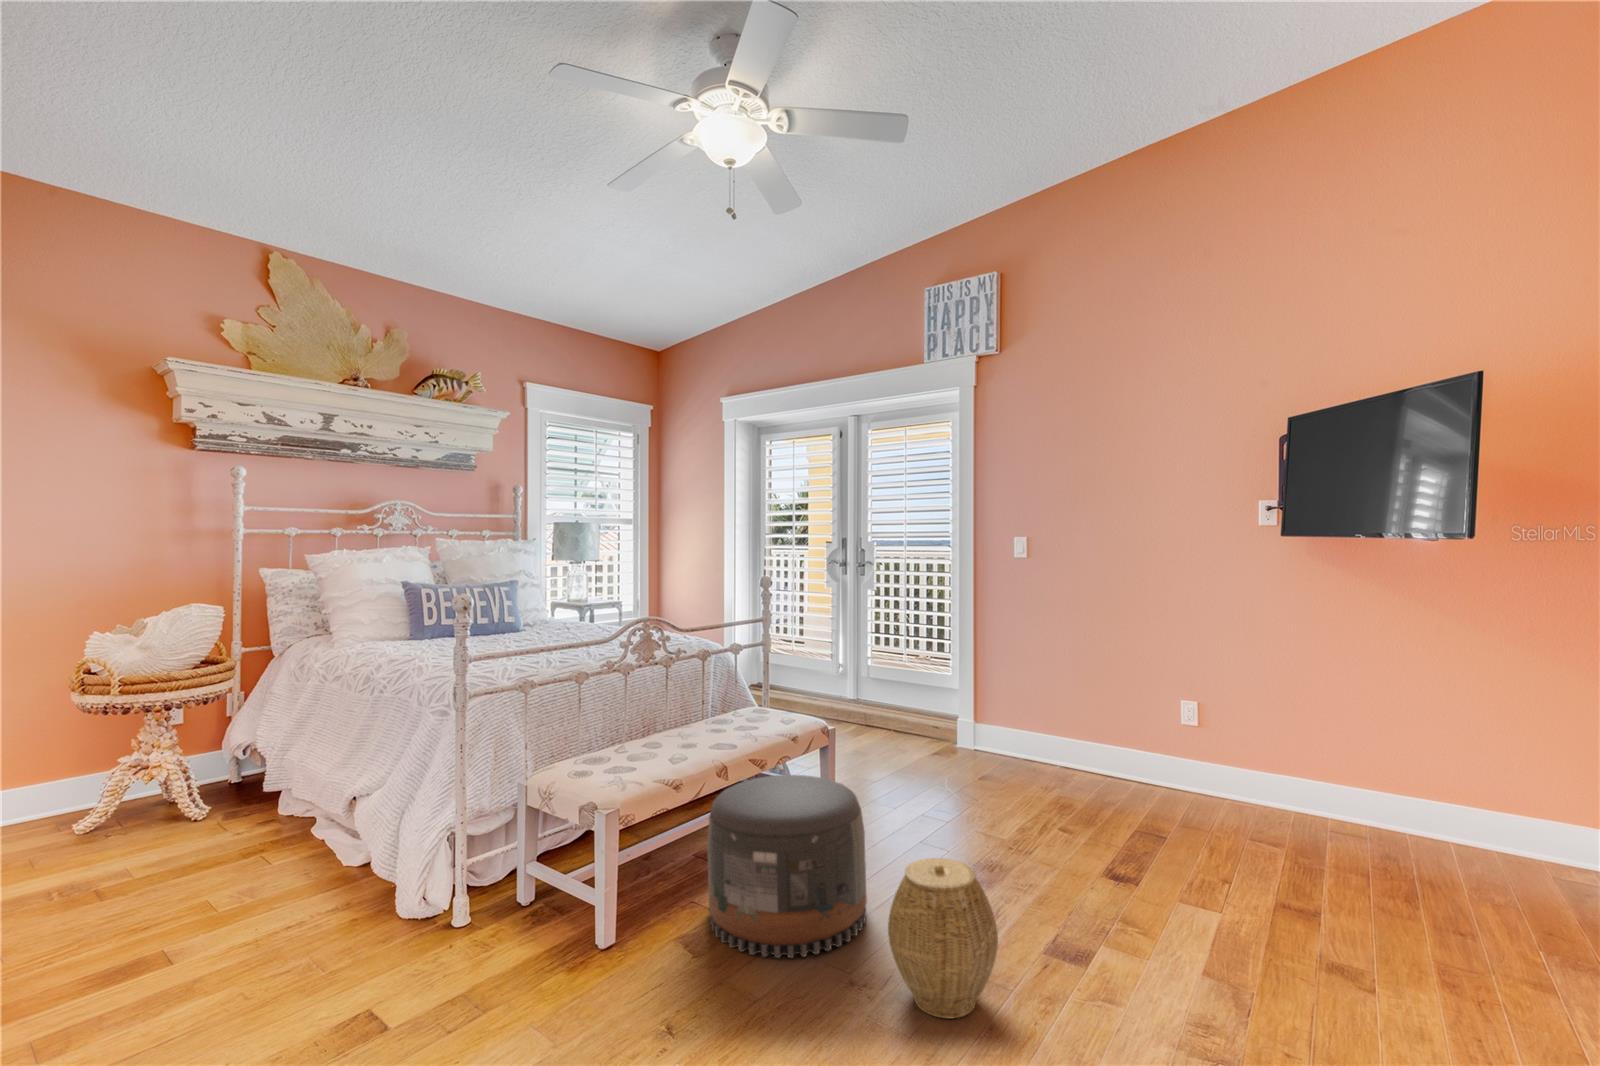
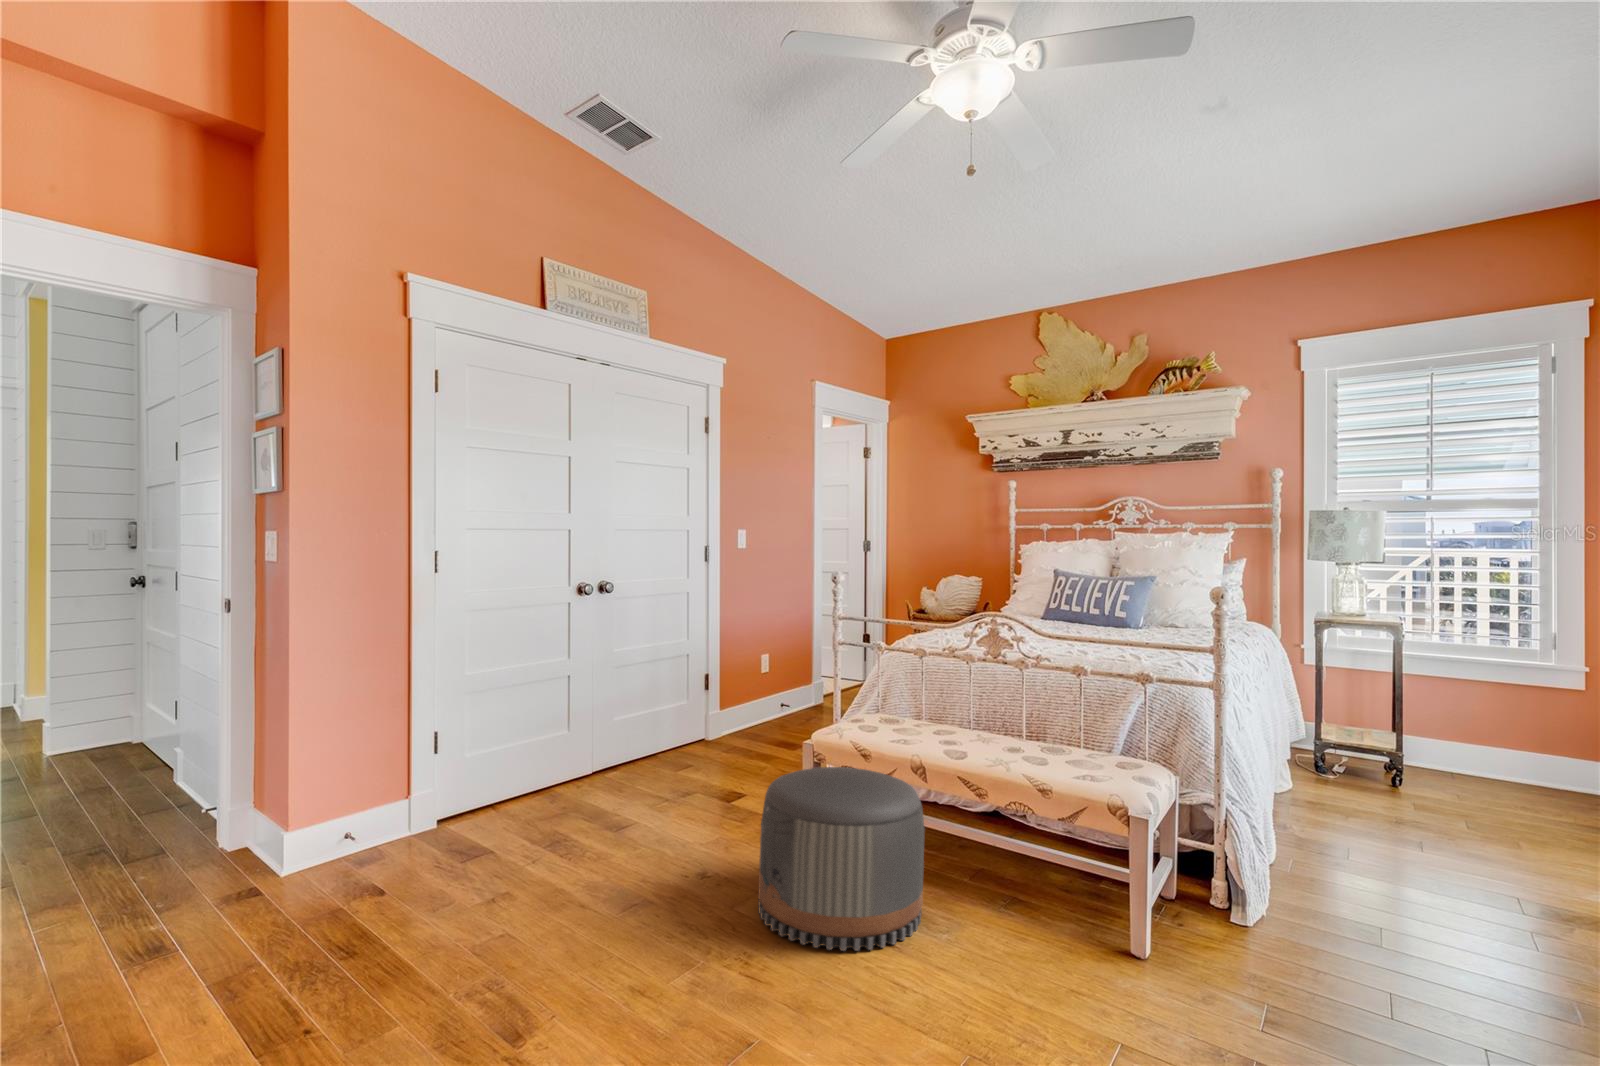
woven basket: present [888,858,998,1019] -> none [621,839,732,999]

